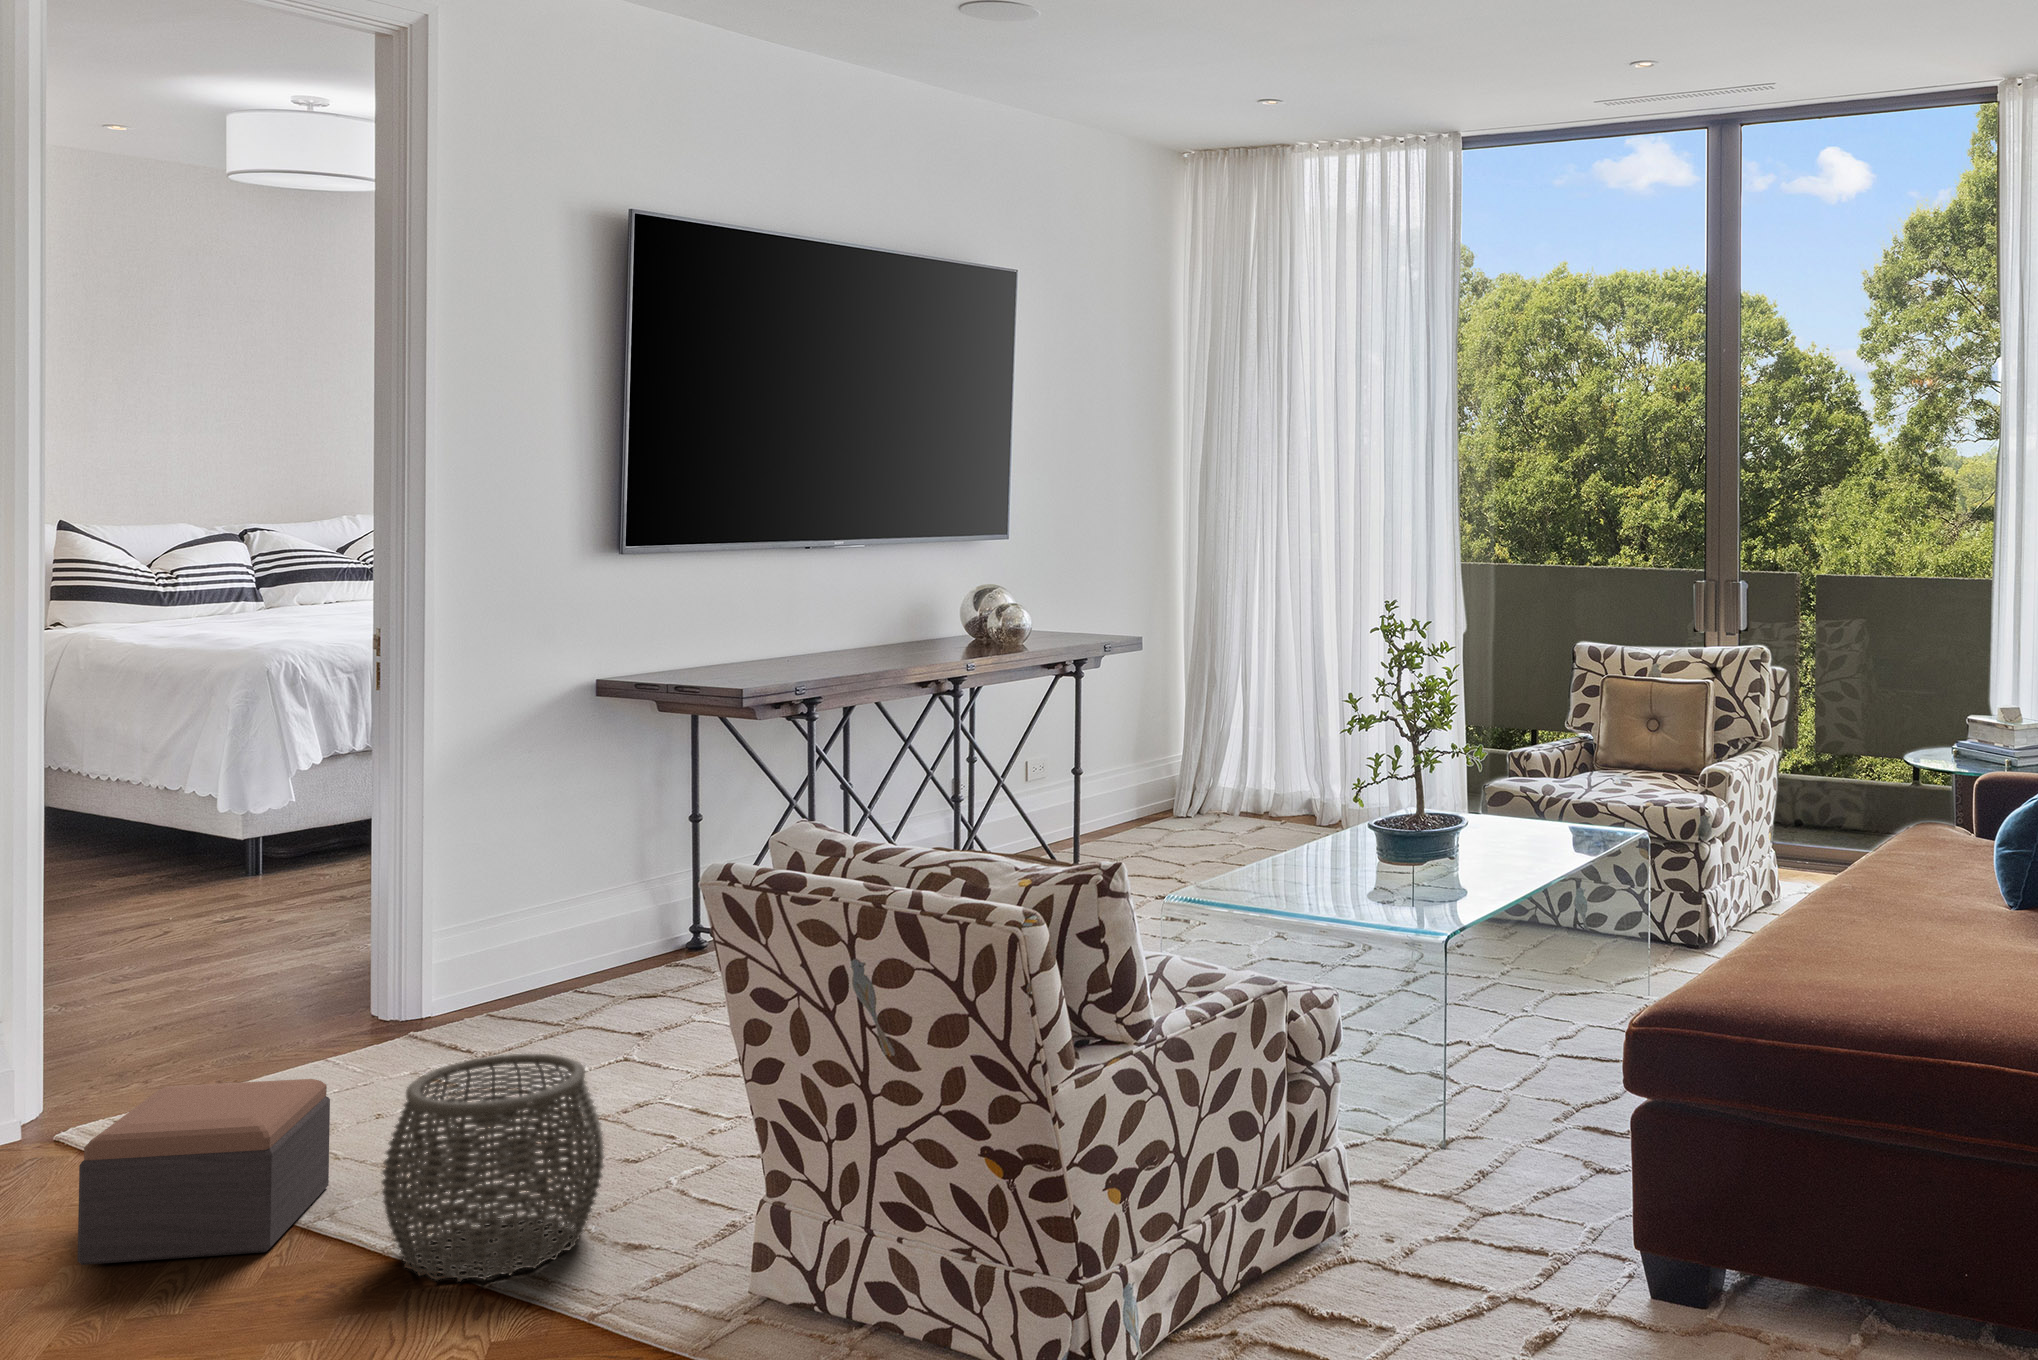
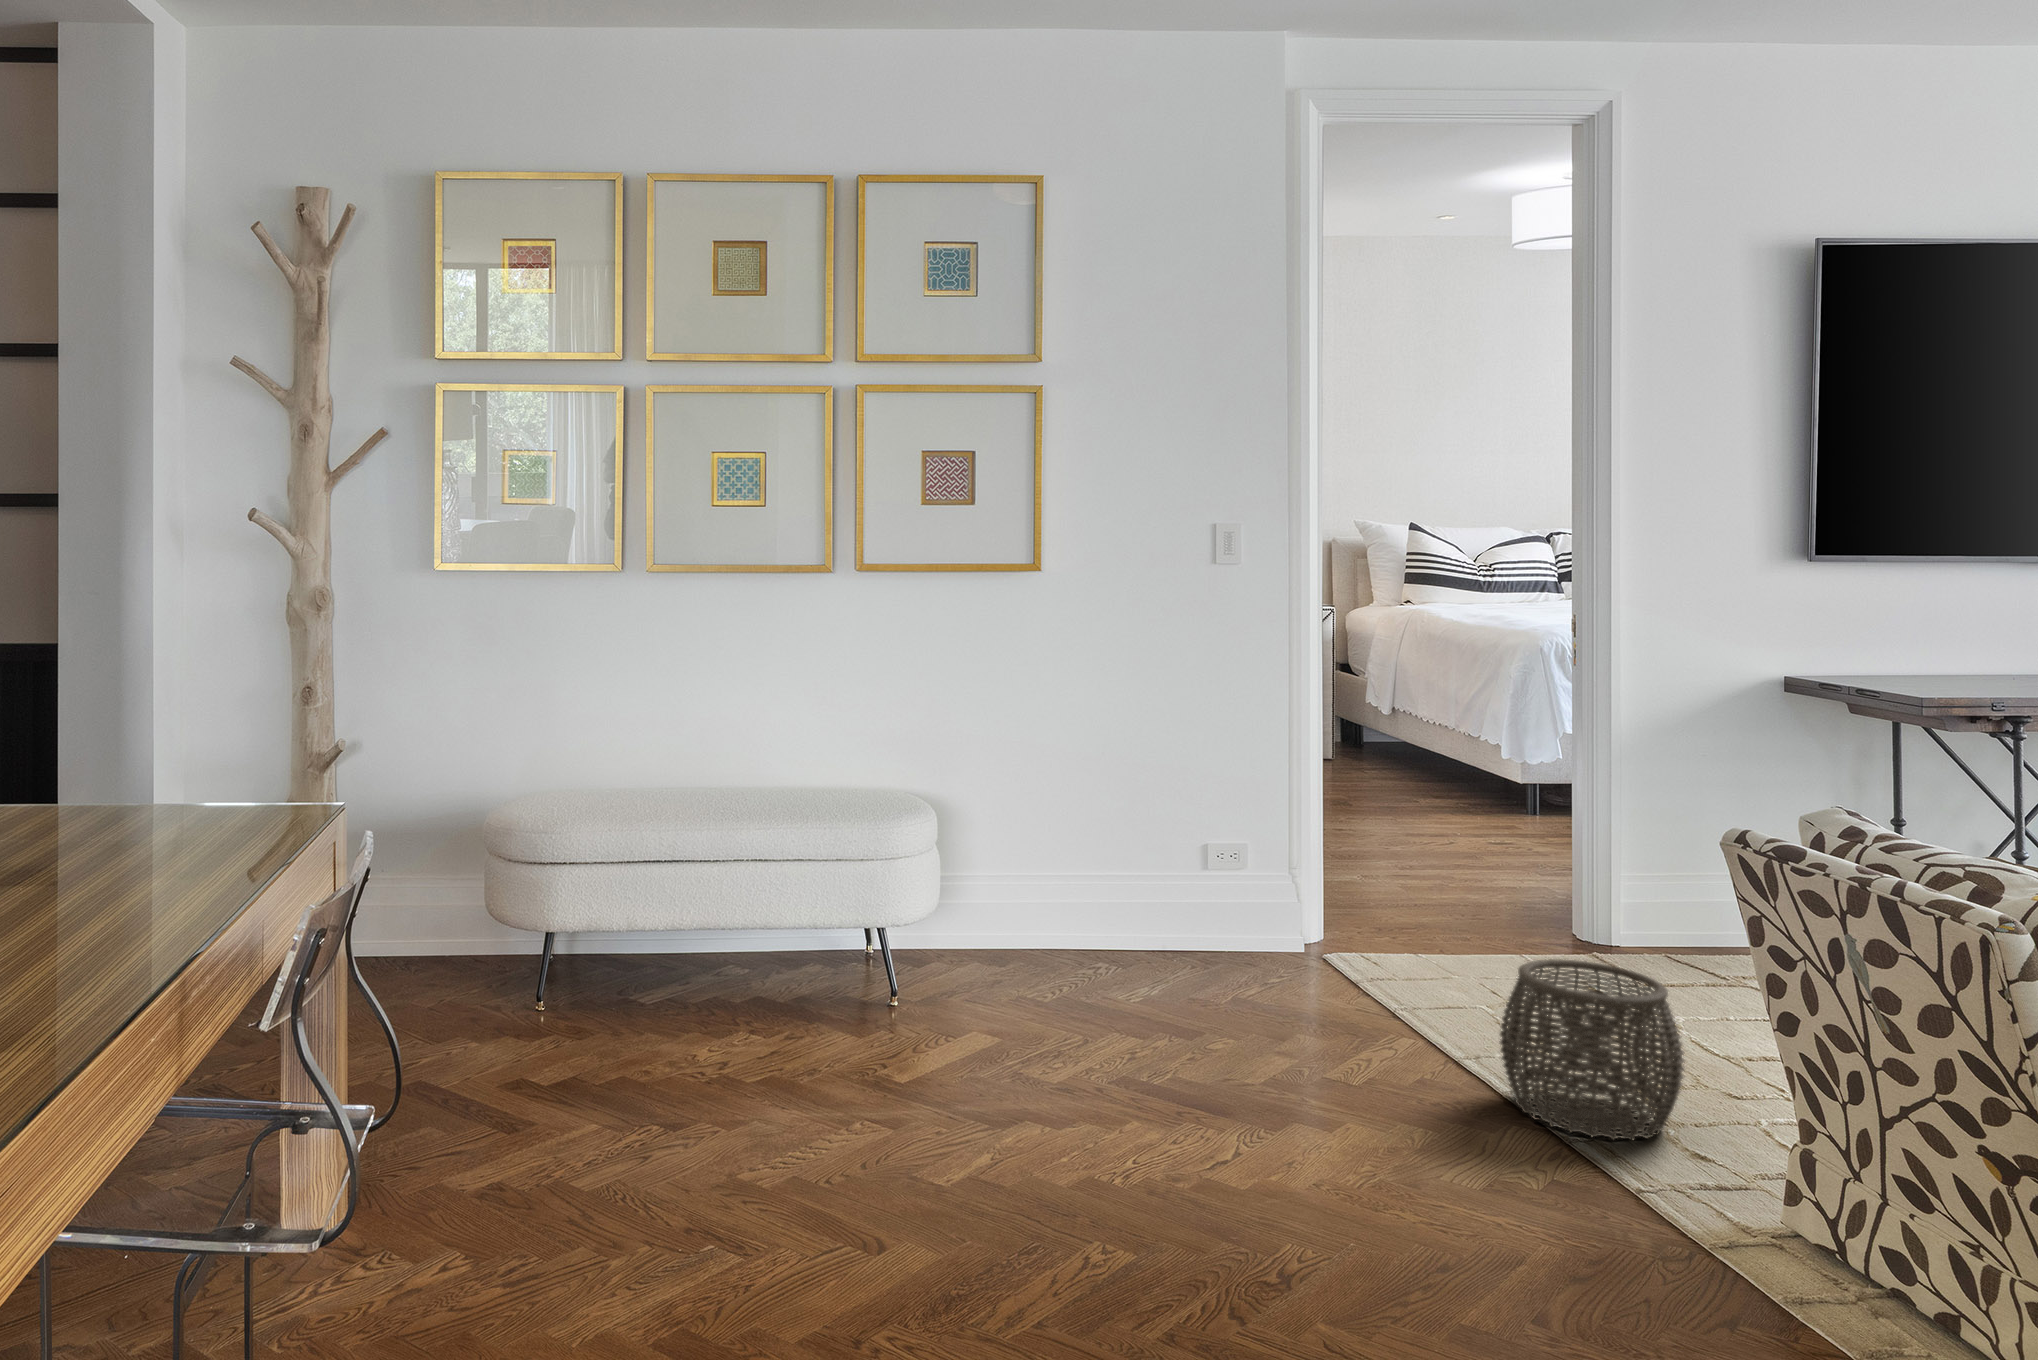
footstool: present [78,1079,330,1265] -> none [1311,925,1487,1060]

